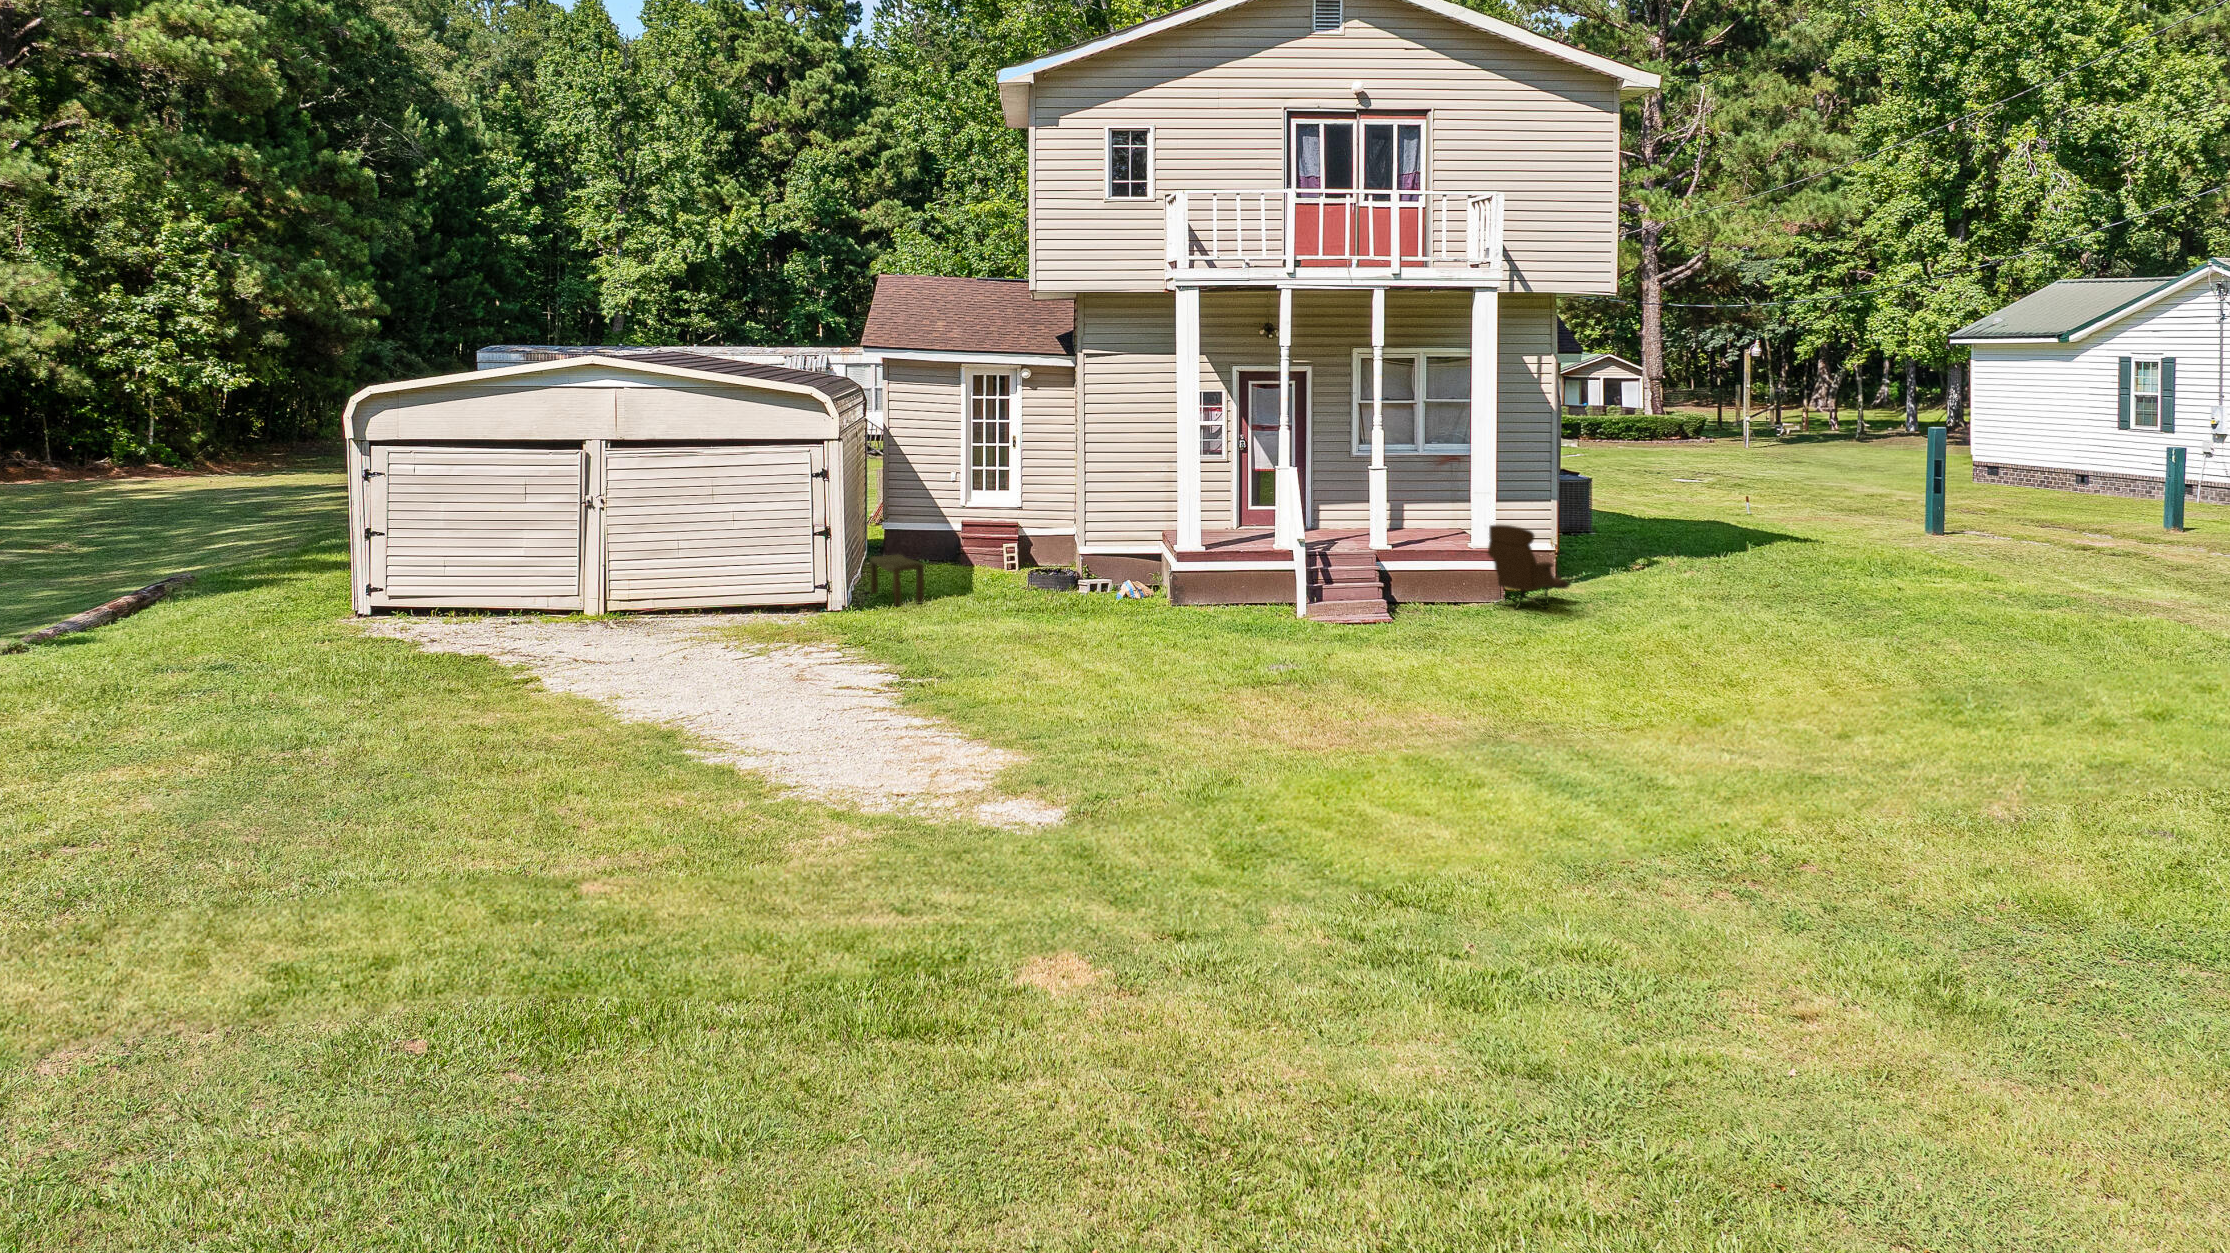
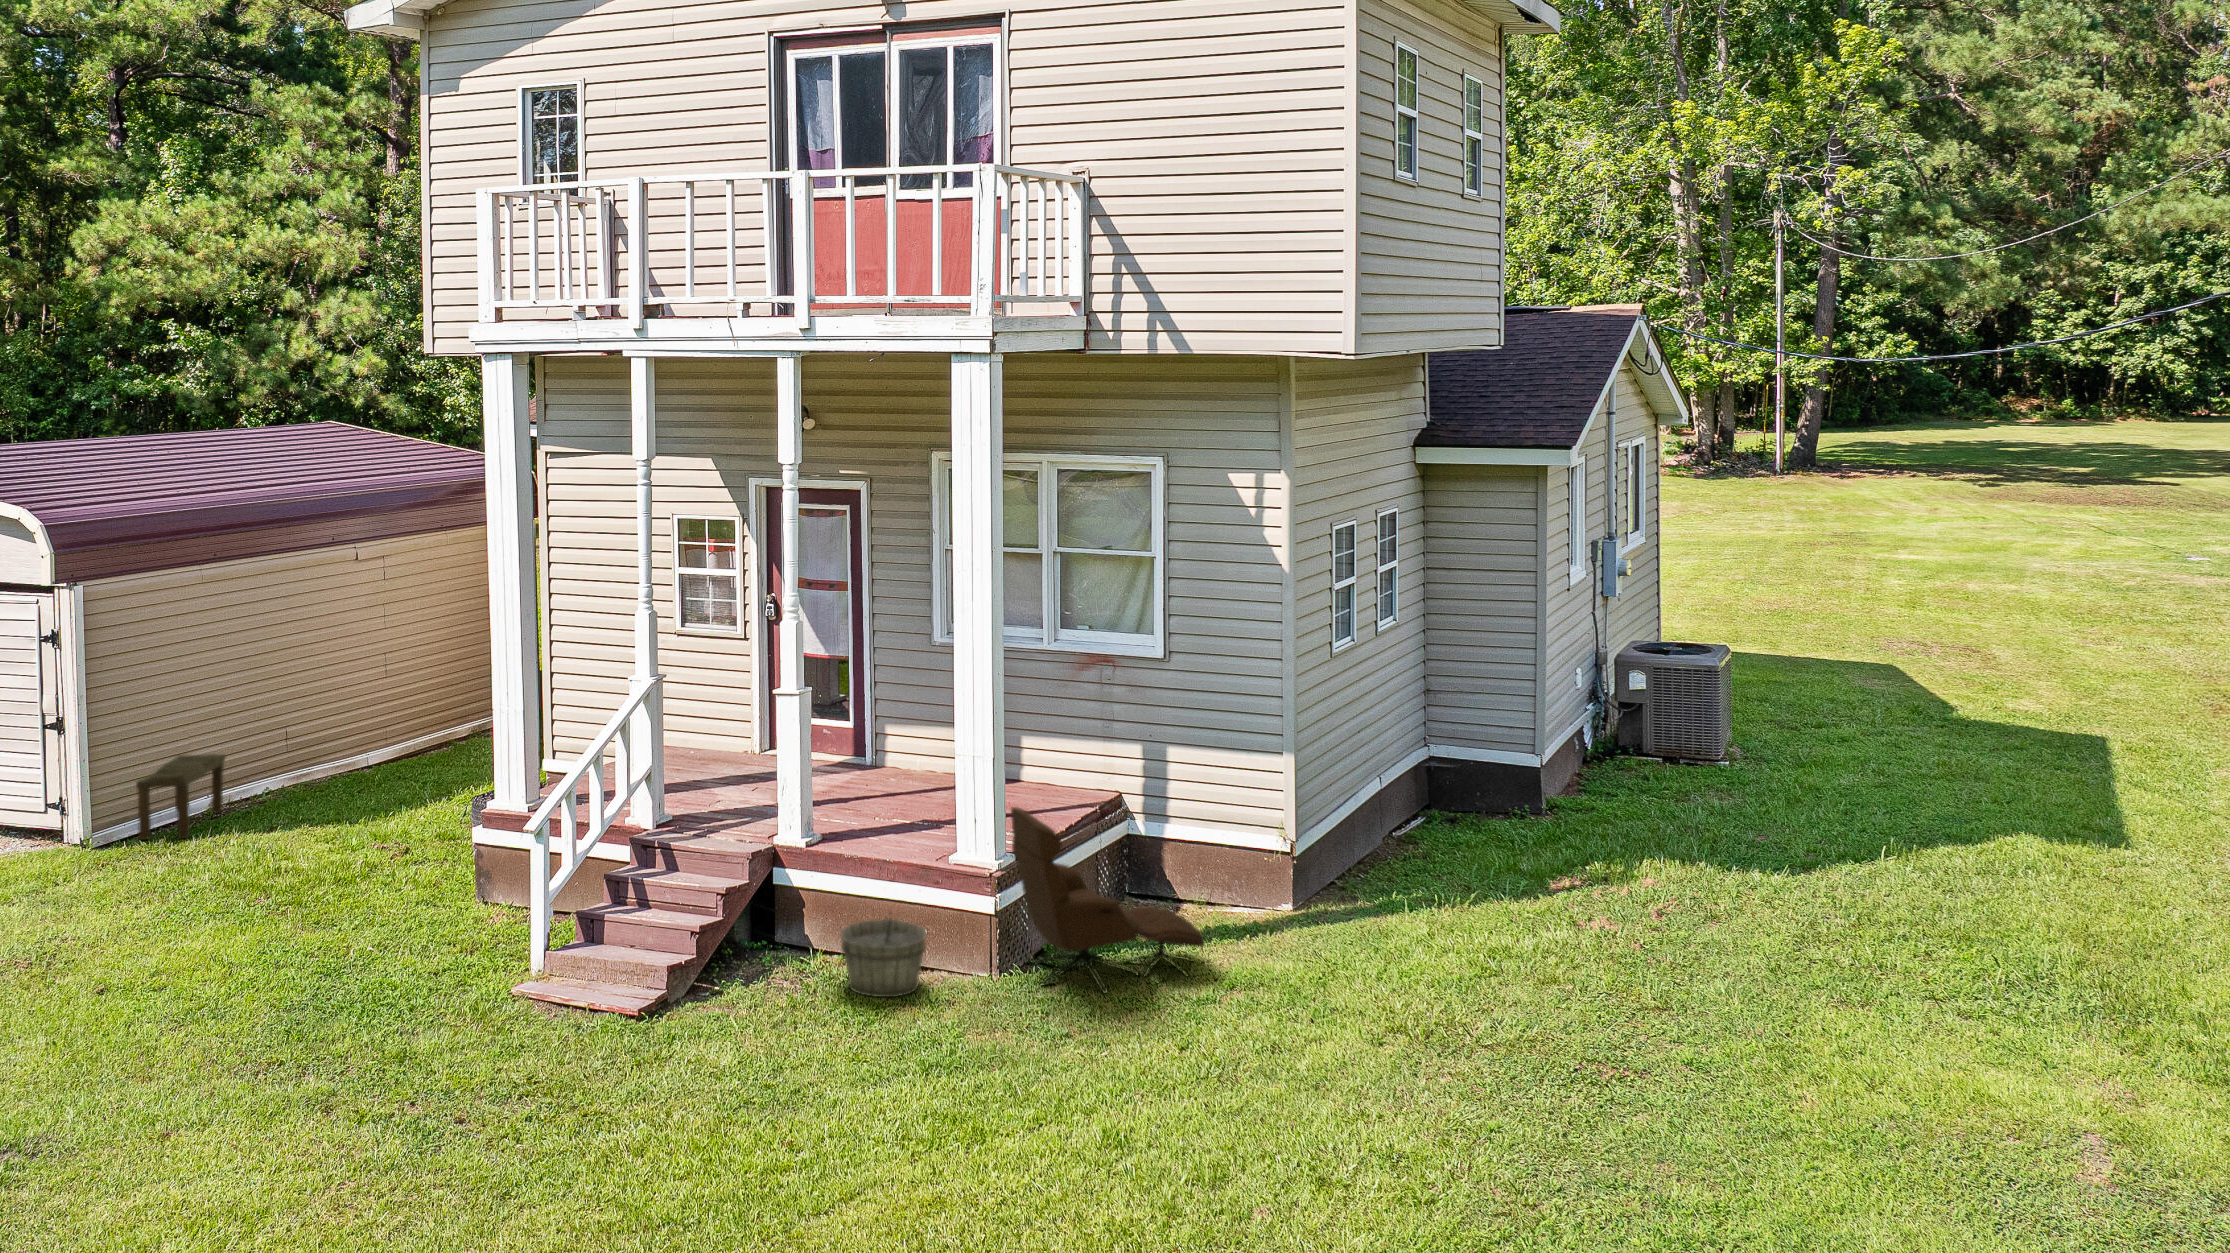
wooden bucket: none [1431,578,1476,619] -> present [841,913,926,997]

